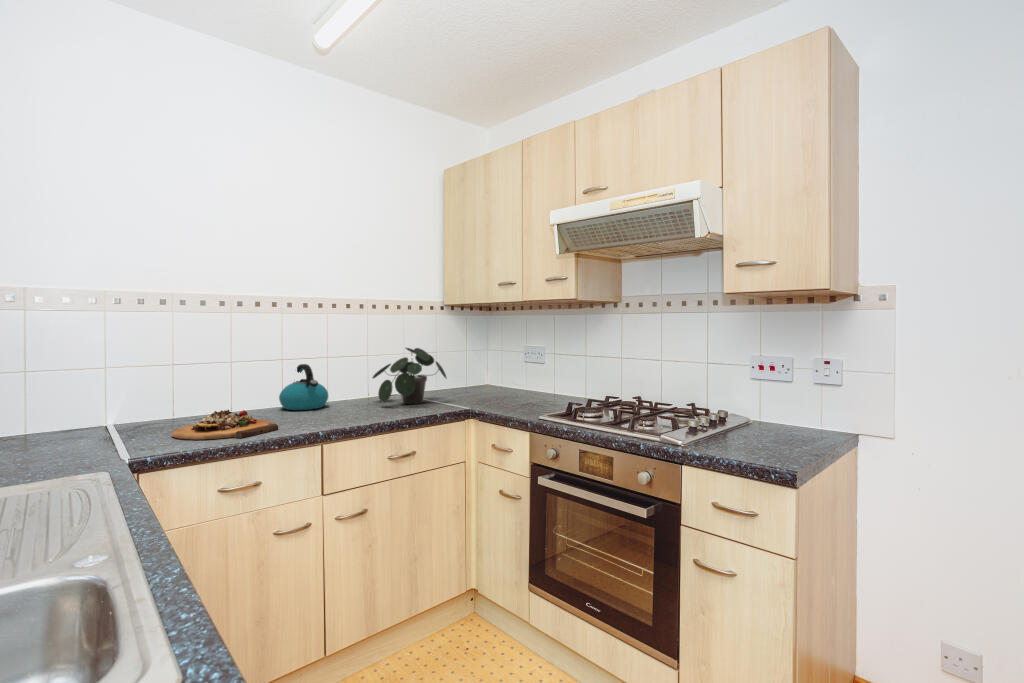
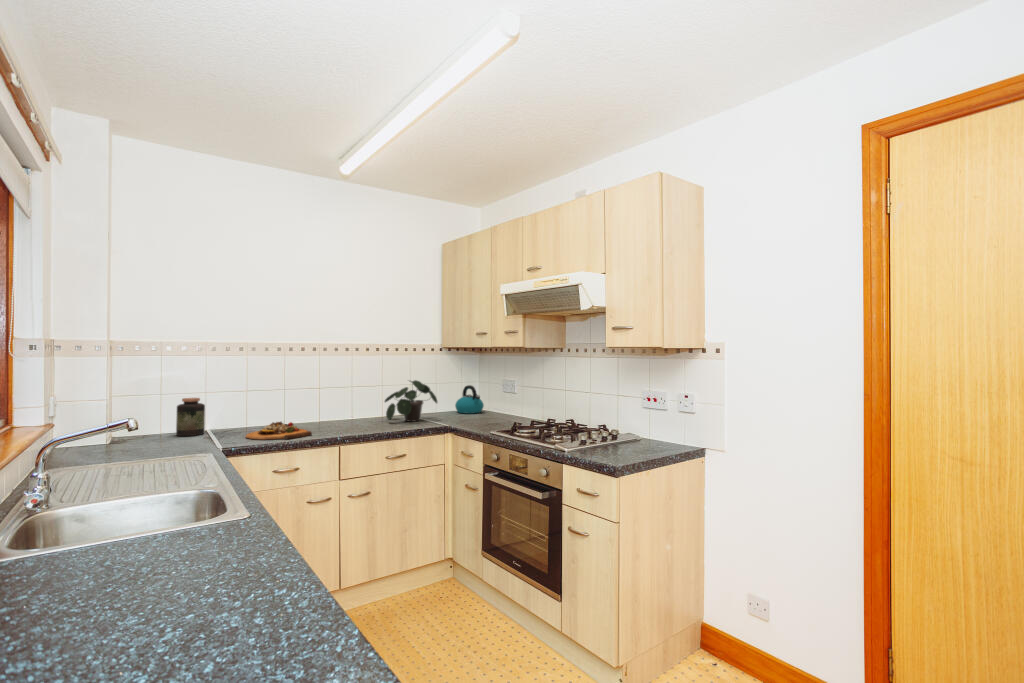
kettle: present [279,364,328,410] -> present [455,385,484,414]
jar: none [53,376,103,437] -> present [176,398,205,436]

